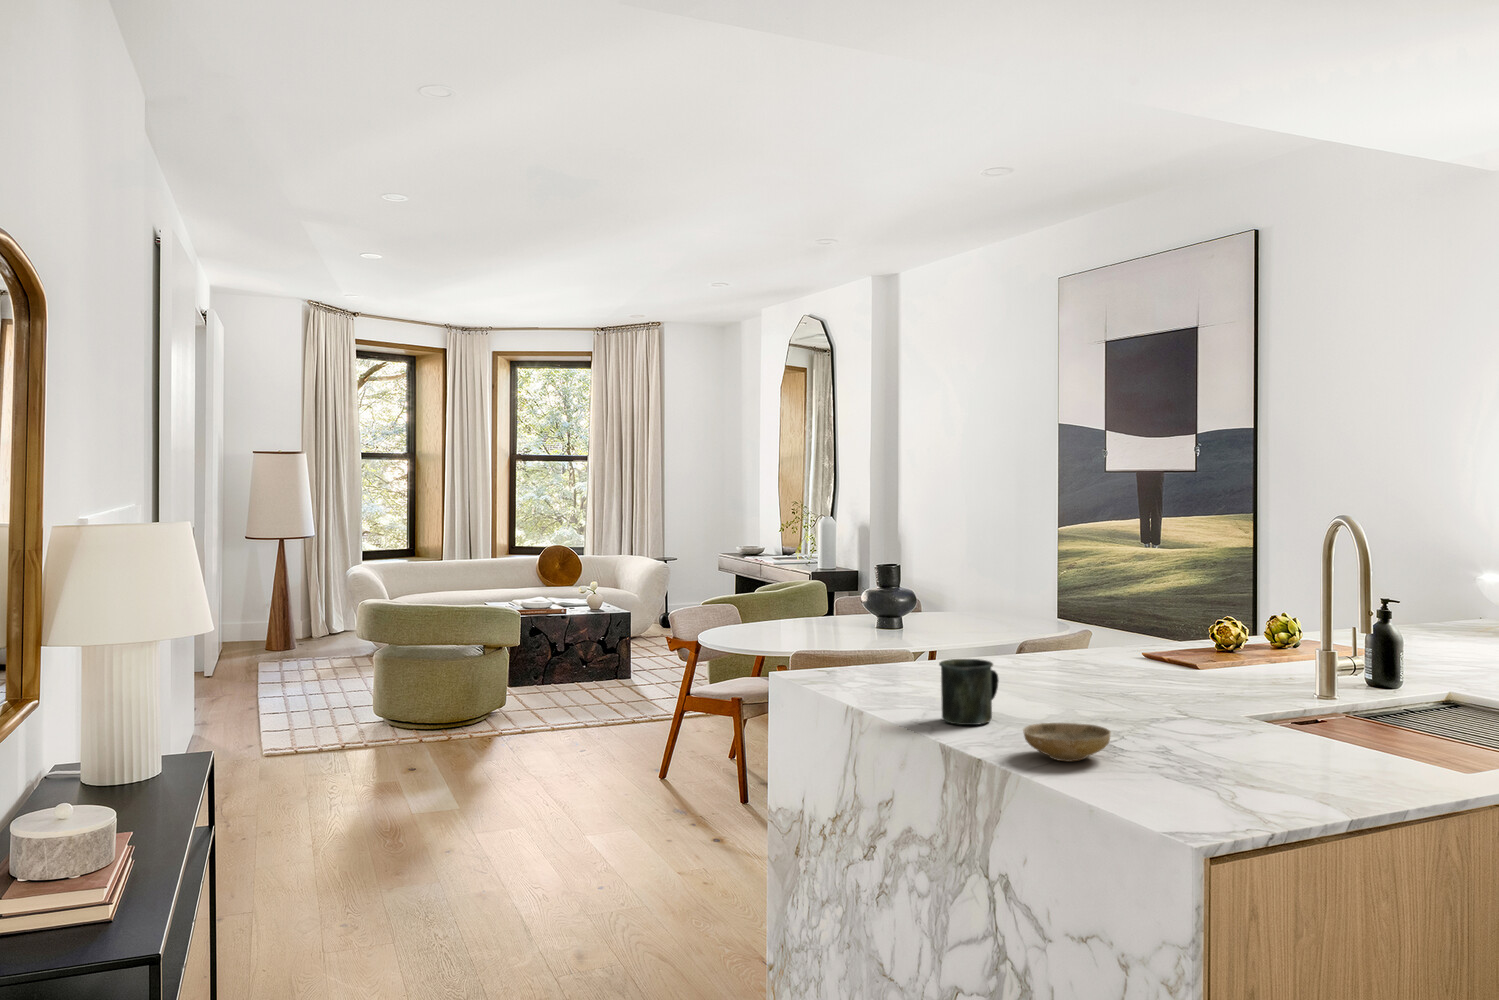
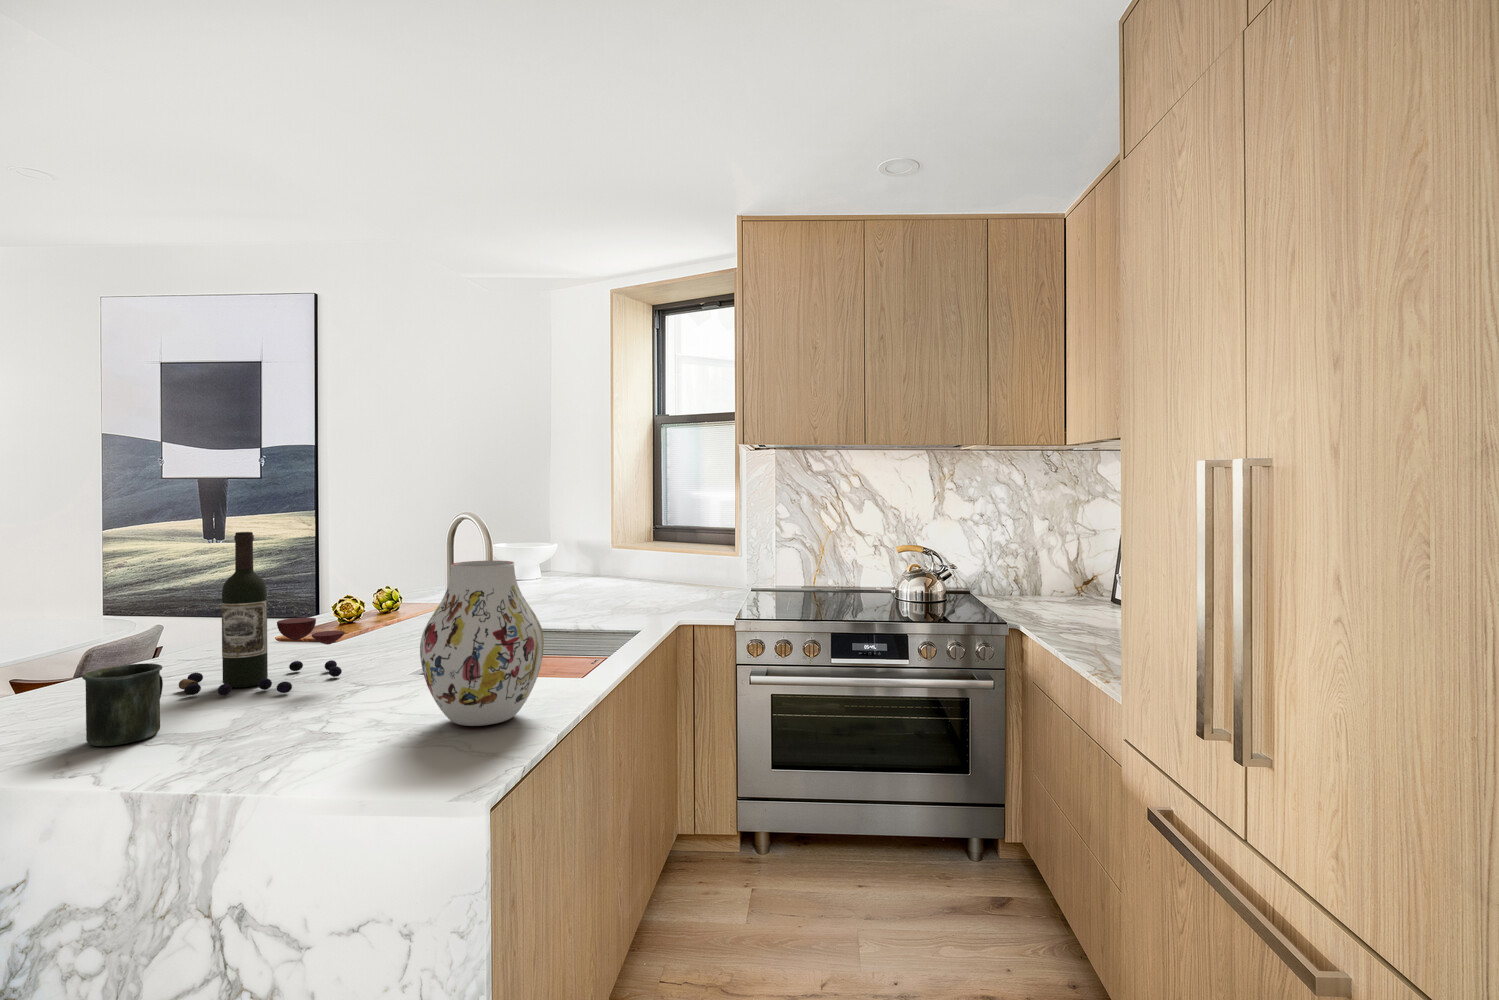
wine bottle: none [1029,545,1172,717] -> present [179,532,345,696]
vase: none [1188,594,1335,784] -> present [420,561,544,726]
ceramic bowl: present [1023,723,1111,761] -> none [237,708,340,754]

